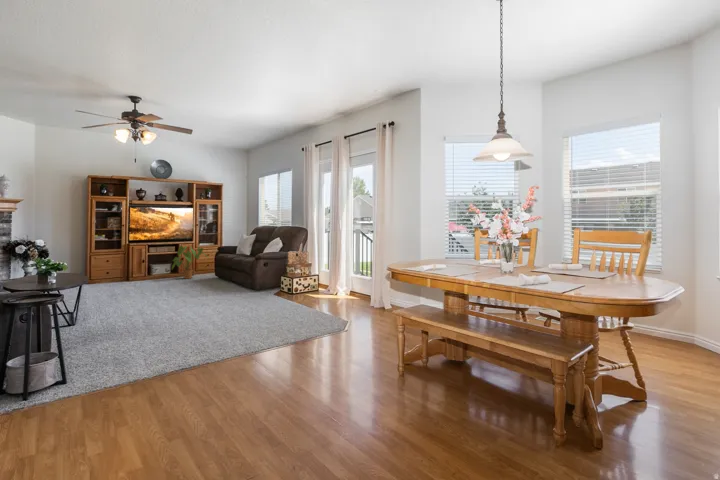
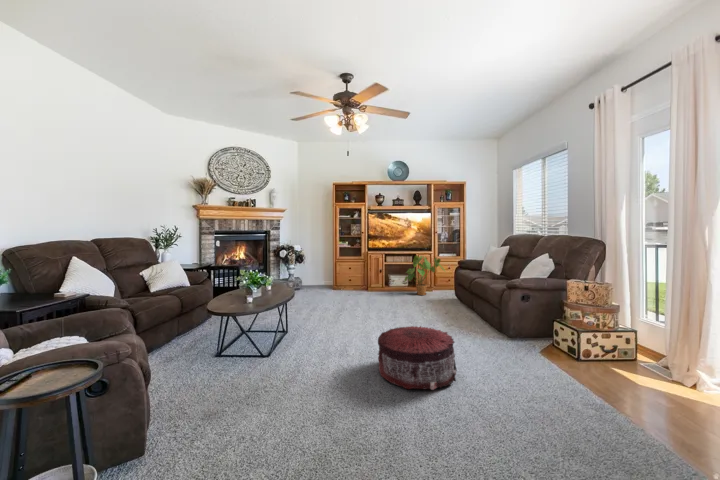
pouf: none [185,282,234,311] -> present [378,326,456,390]

